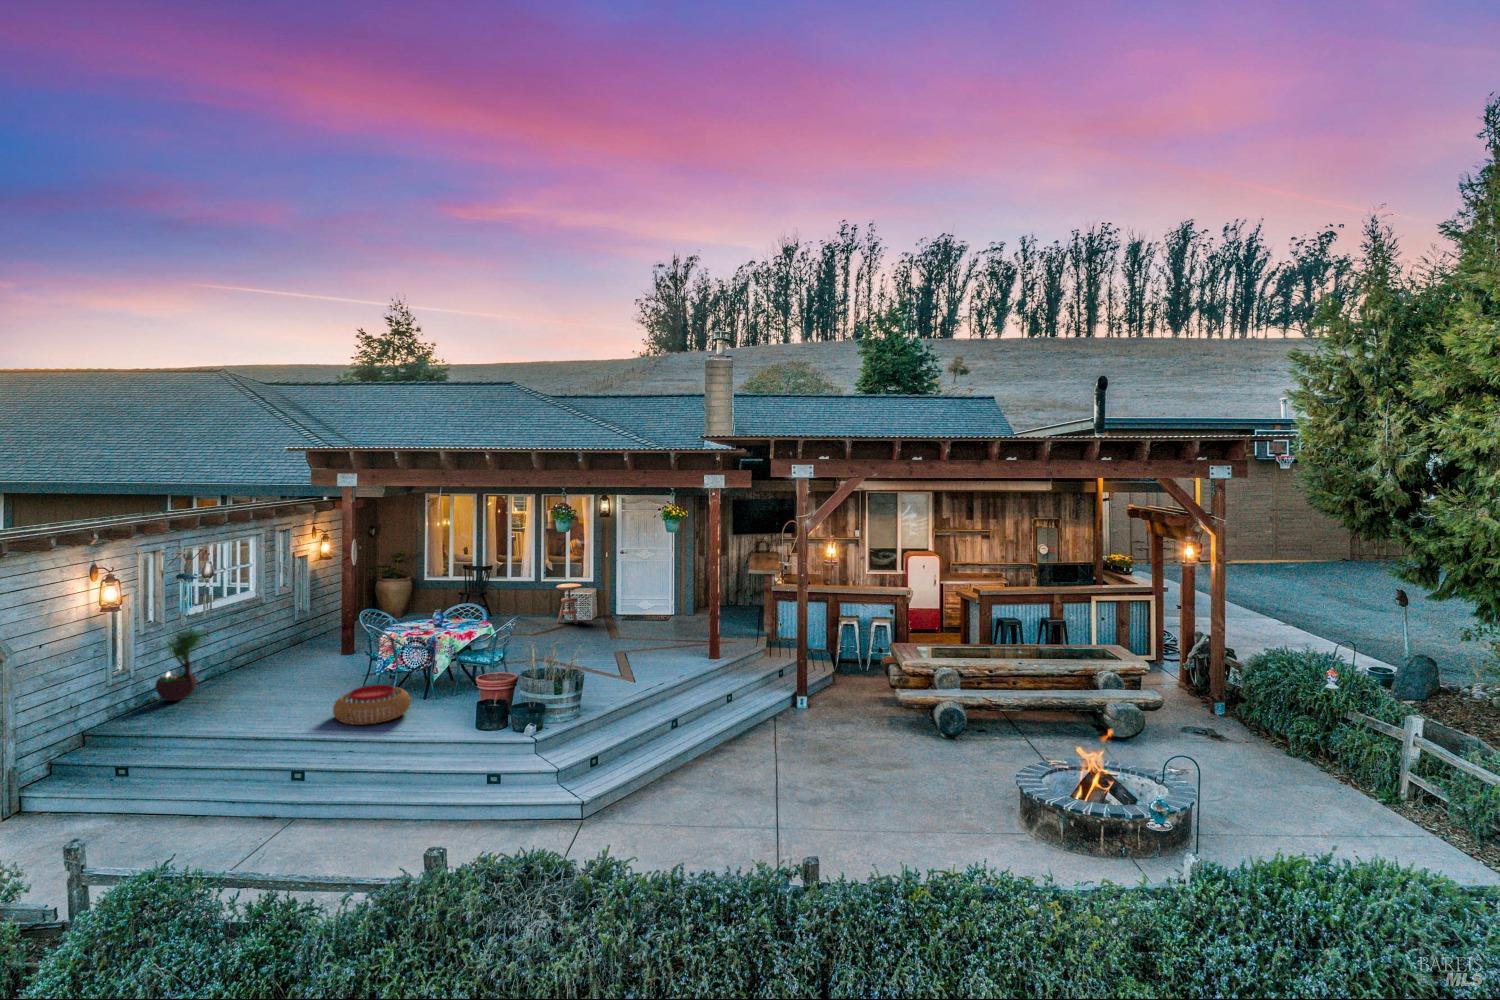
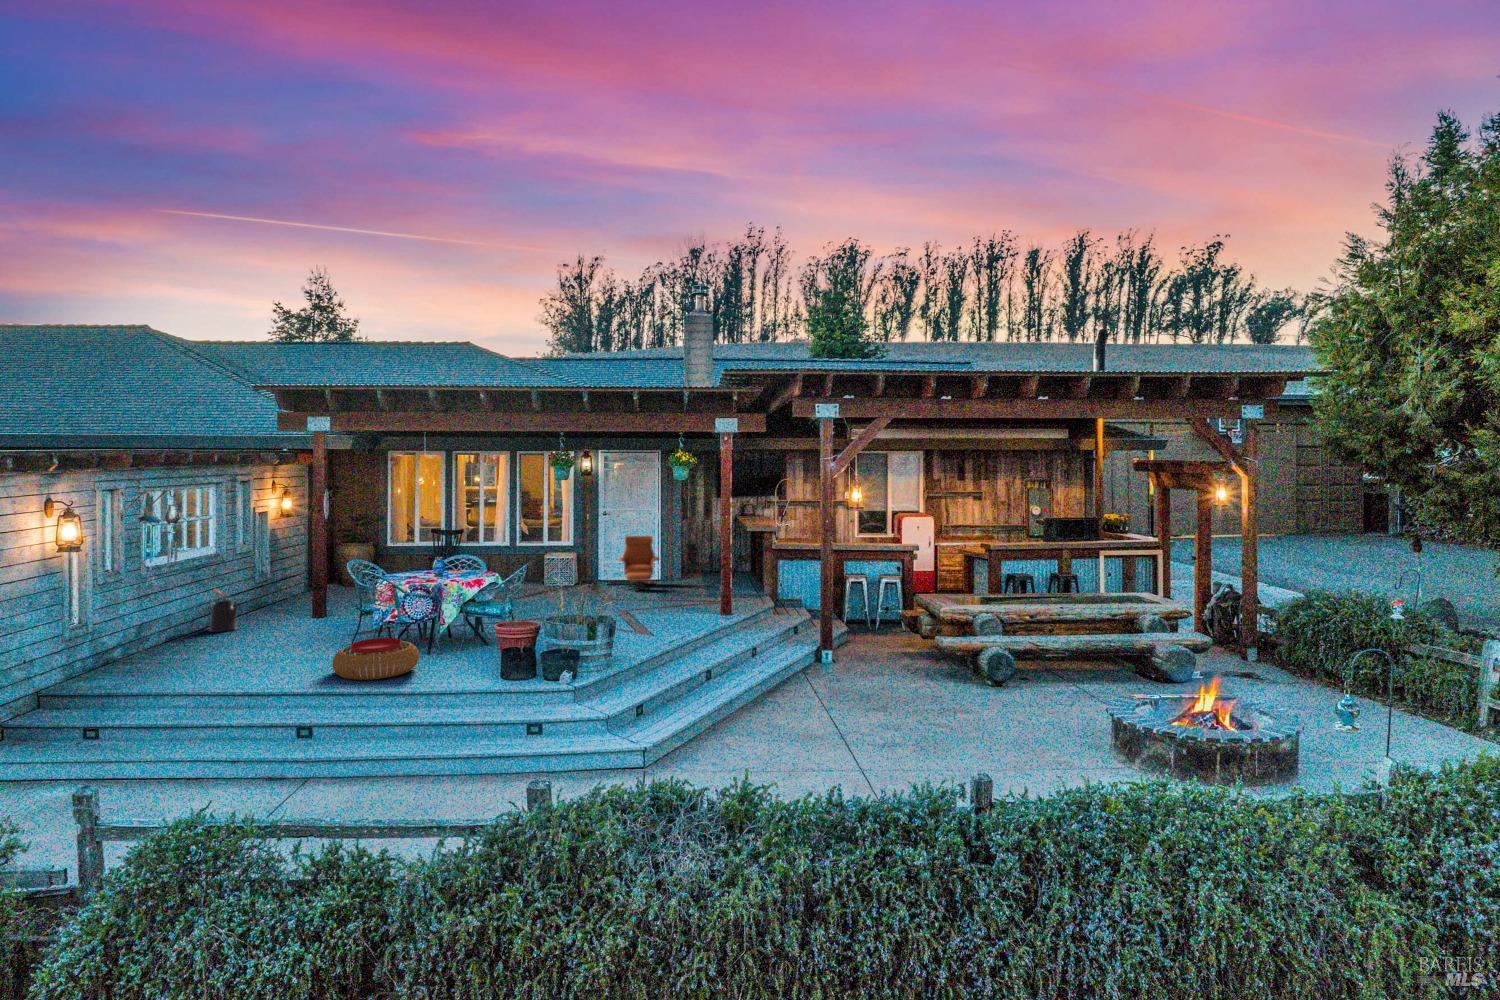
lounge chair: none [628,574,668,630] -> present [618,536,659,592]
side table: present [557,584,582,624] -> none [542,546,569,588]
watering can: none [246,629,272,669] -> present [209,589,238,632]
potted tree: present [156,630,204,701] -> none [113,574,175,662]

